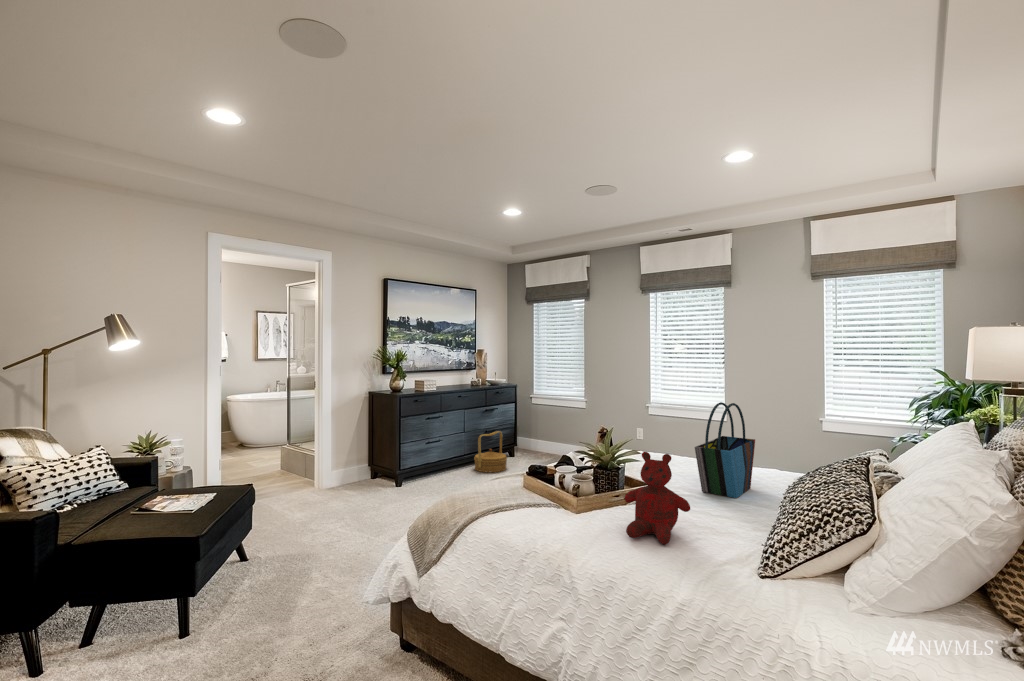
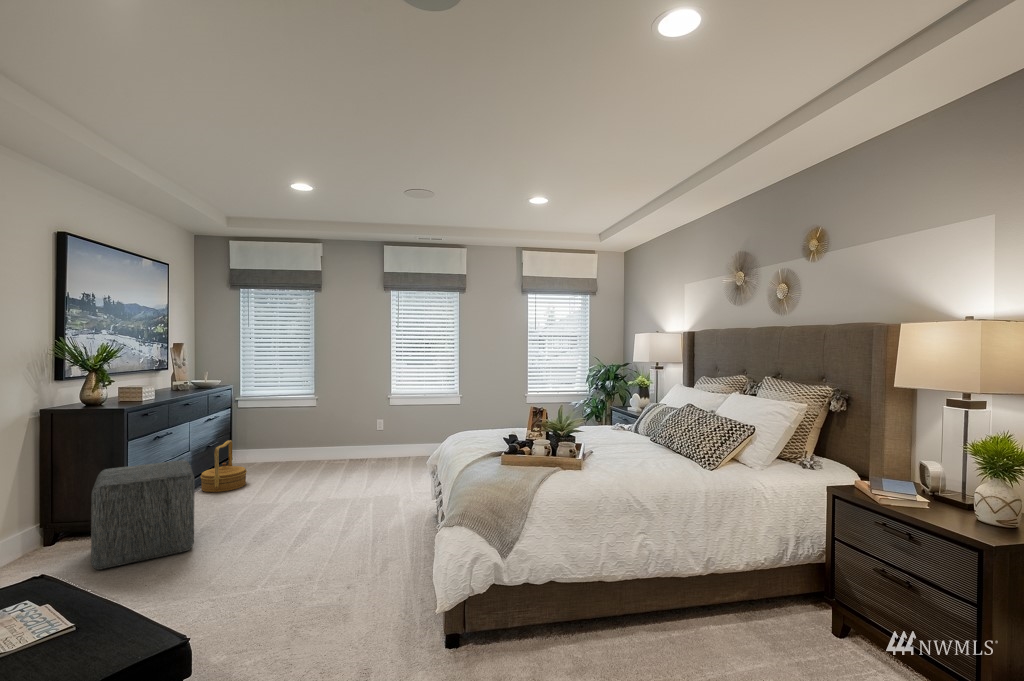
tote bag: present [695,402,755,498] -> none [582,380,622,442]
ottoman: none [353,437,427,507] -> present [91,460,195,569]
teddy bear: present [625,452,690,544] -> none [620,413,666,471]

